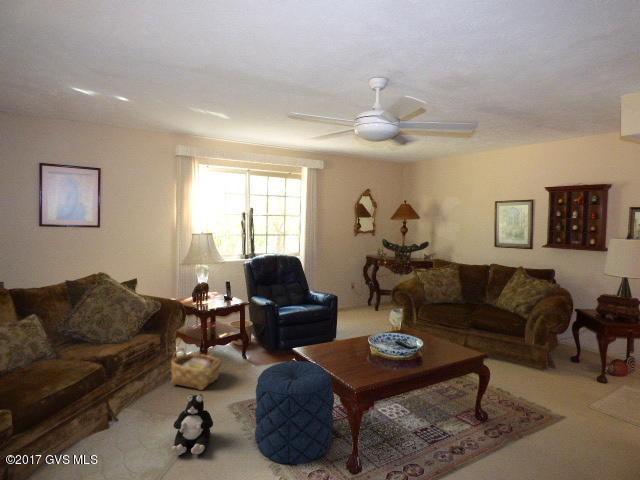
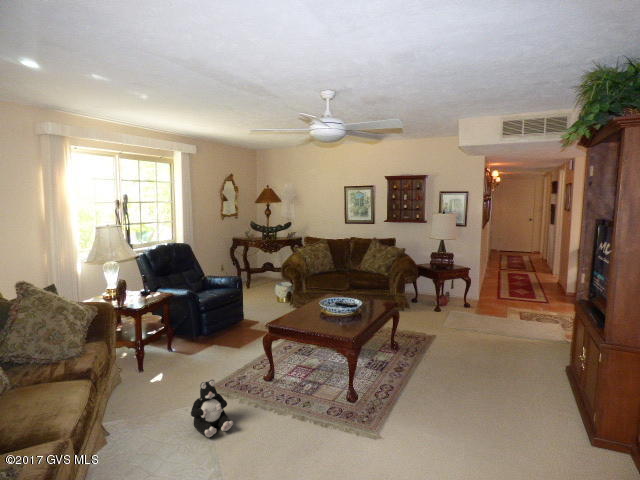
woven basket: present [171,348,221,390] -> none [119,351,174,390]
pouf: present [255,361,334,464] -> none [258,332,325,414]

